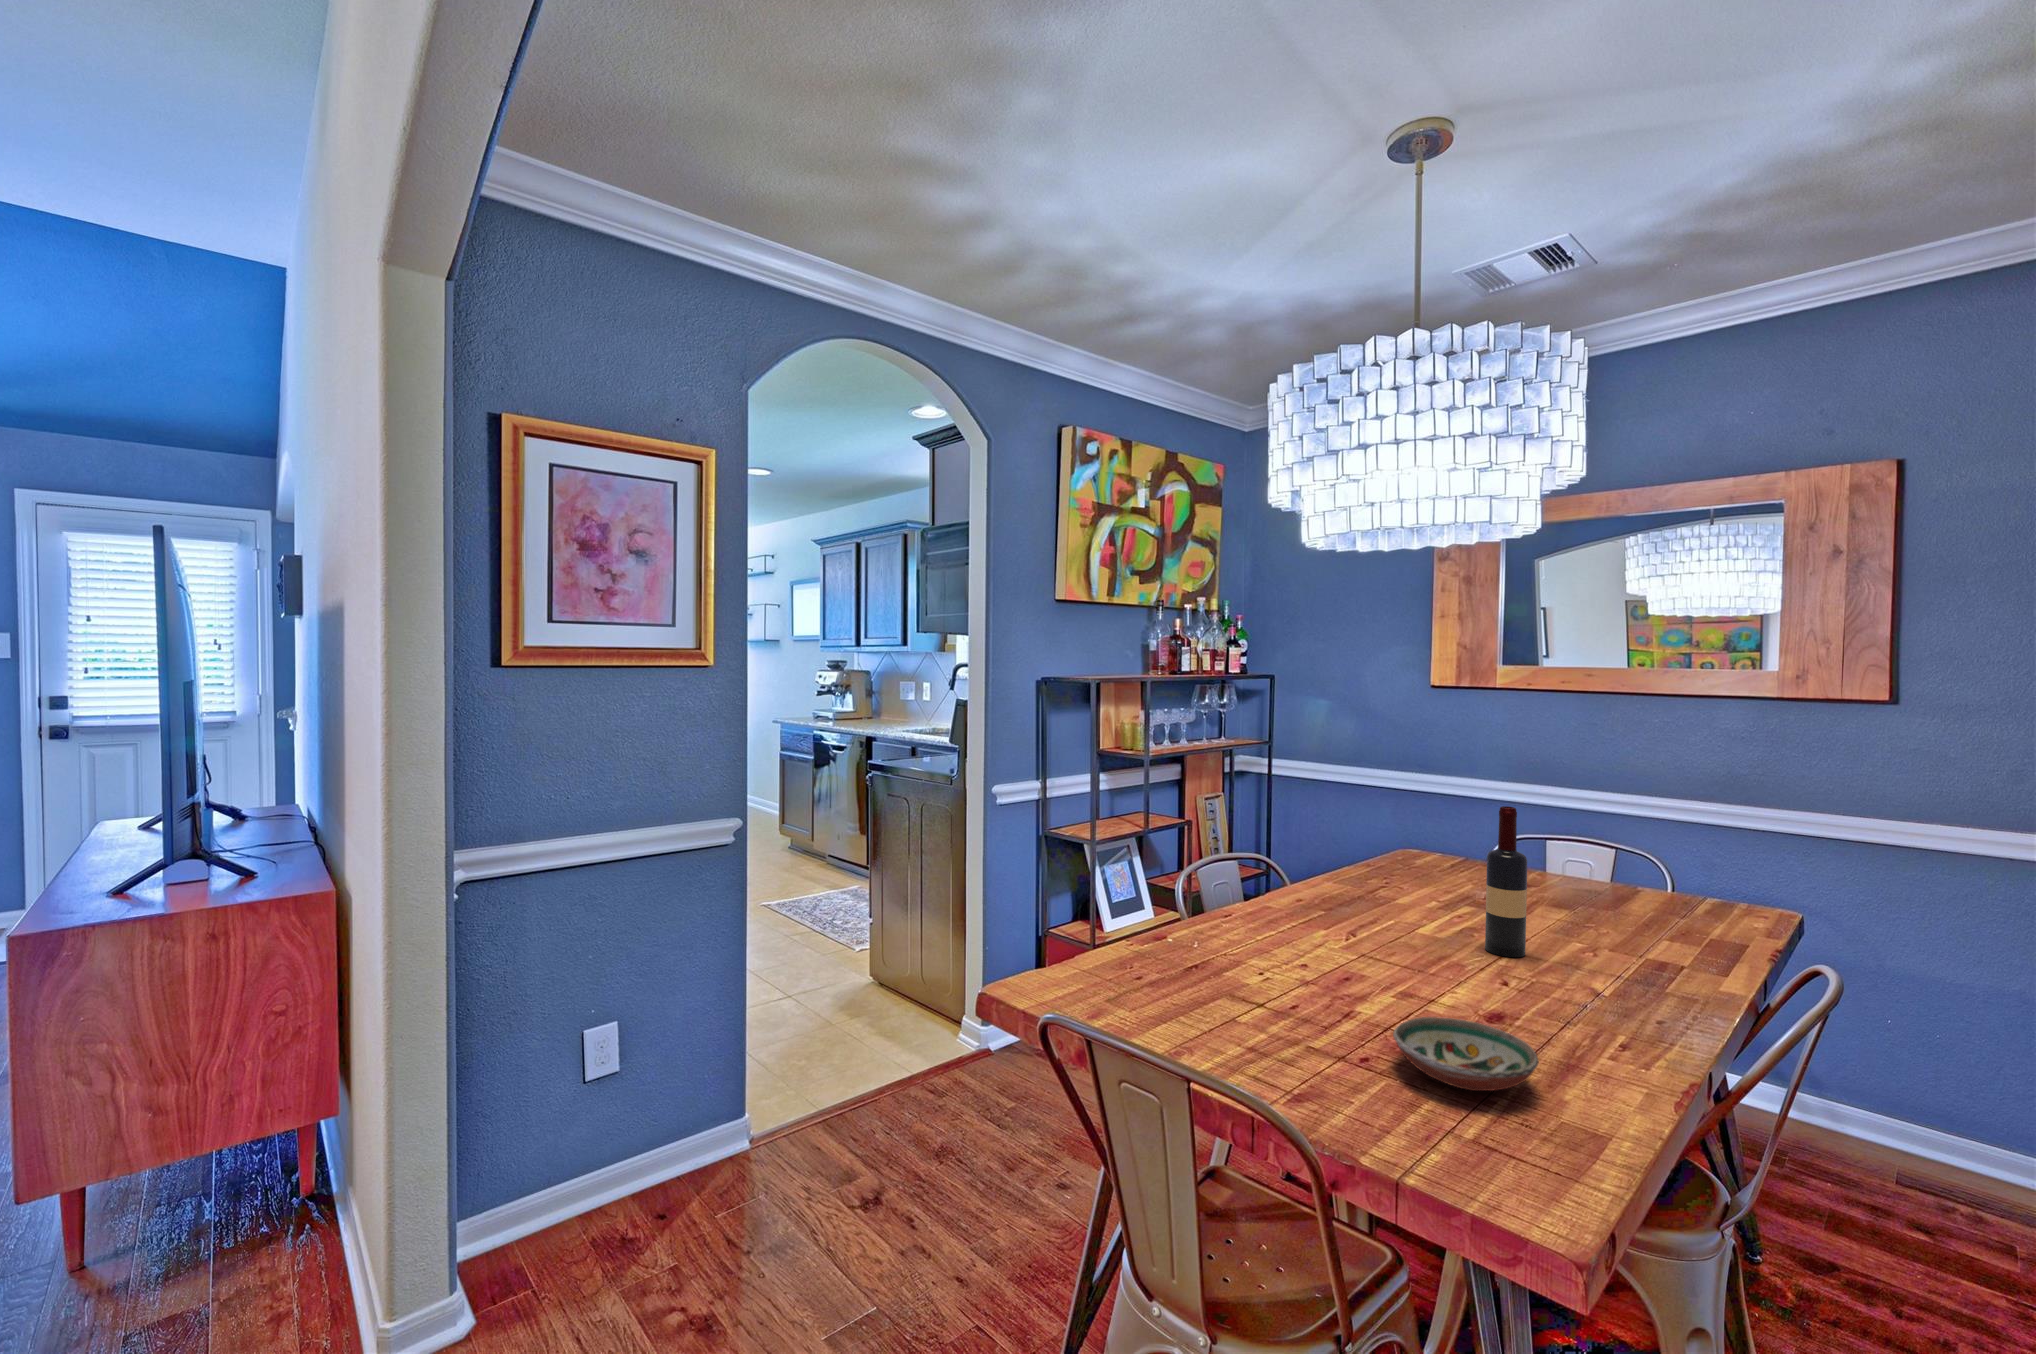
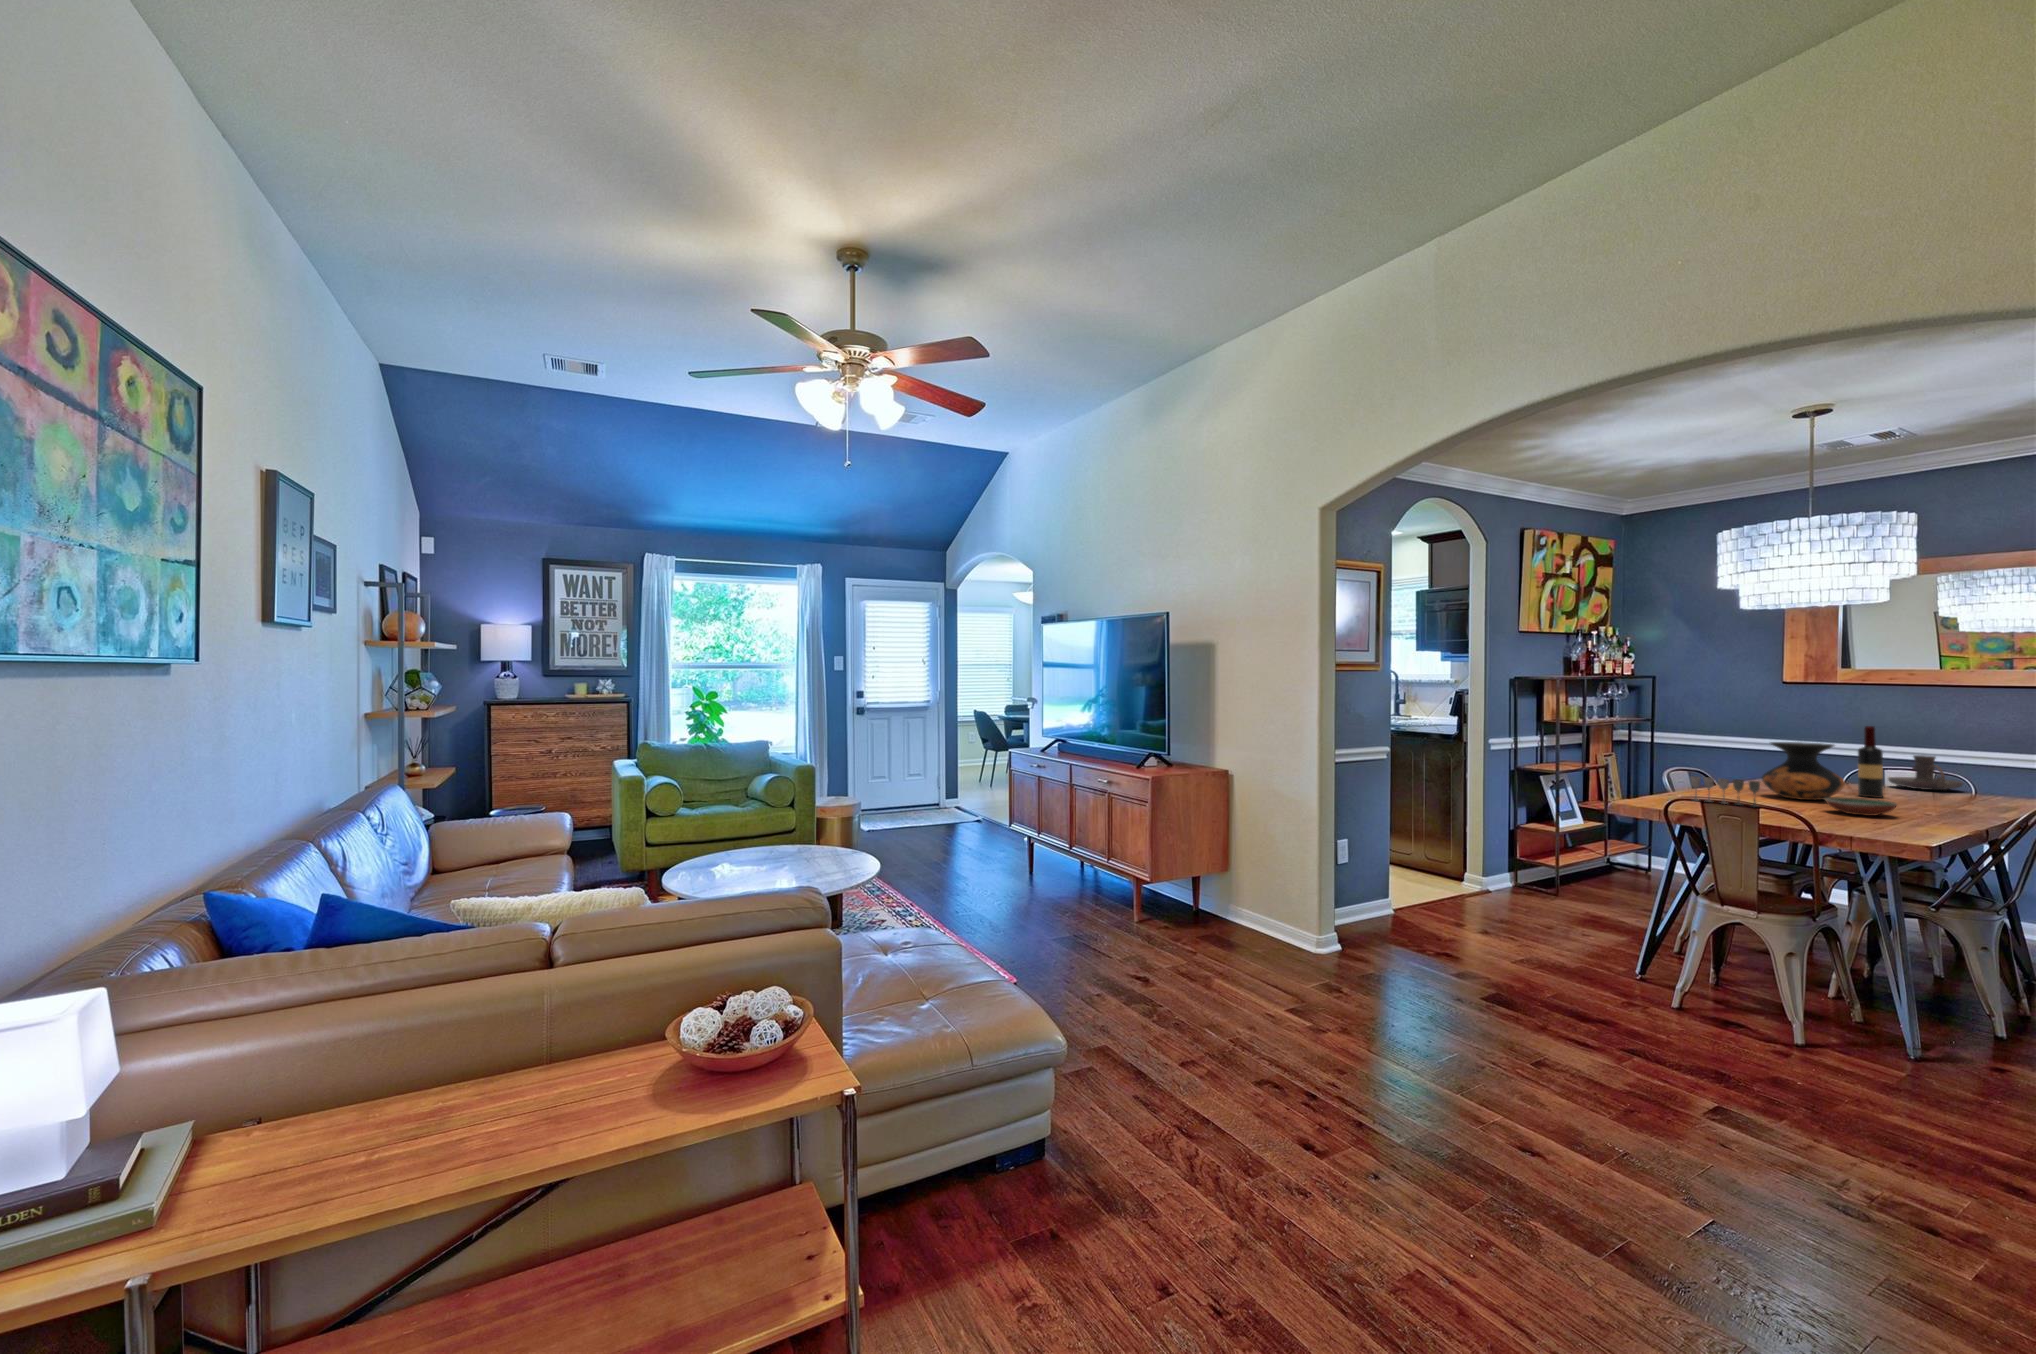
candle holder: none [1539,842,1650,911] -> present [1888,755,1963,790]
vase: none [1313,844,1455,986] -> present [1762,742,1845,800]
wine glass: none [1146,950,1267,1049] -> present [1691,776,1760,807]

